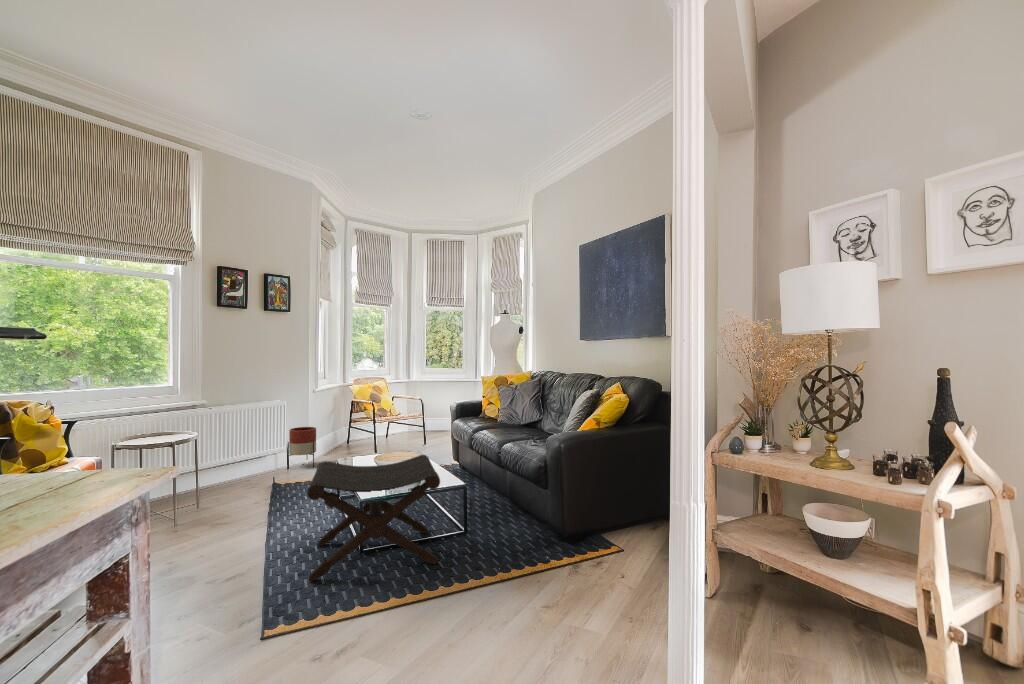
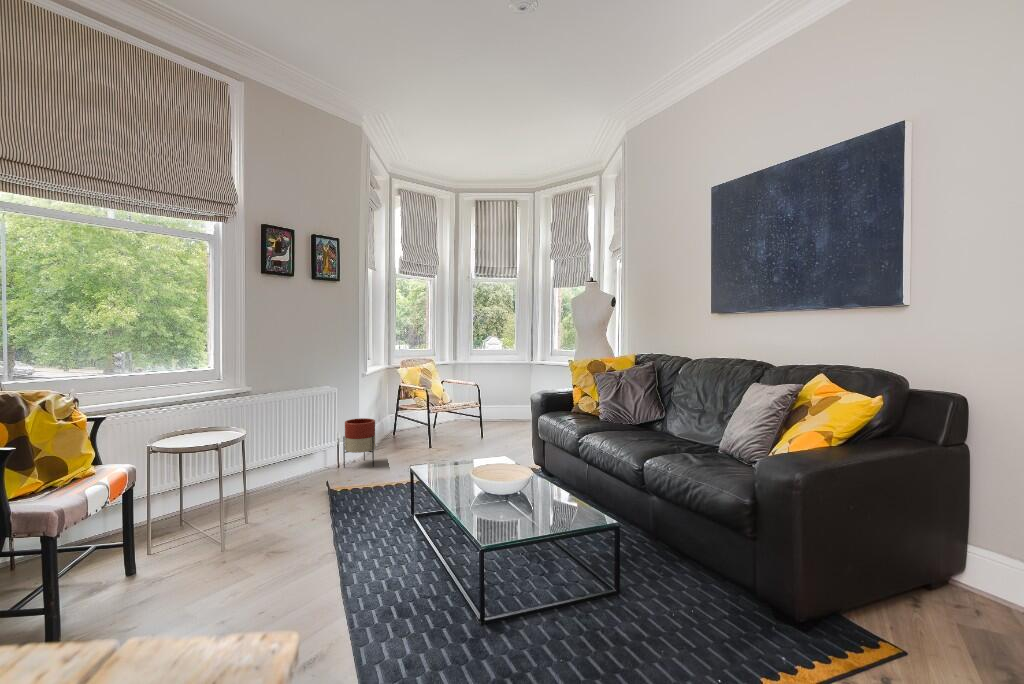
footstool: present [307,455,440,581] -> none [401,469,575,645]

